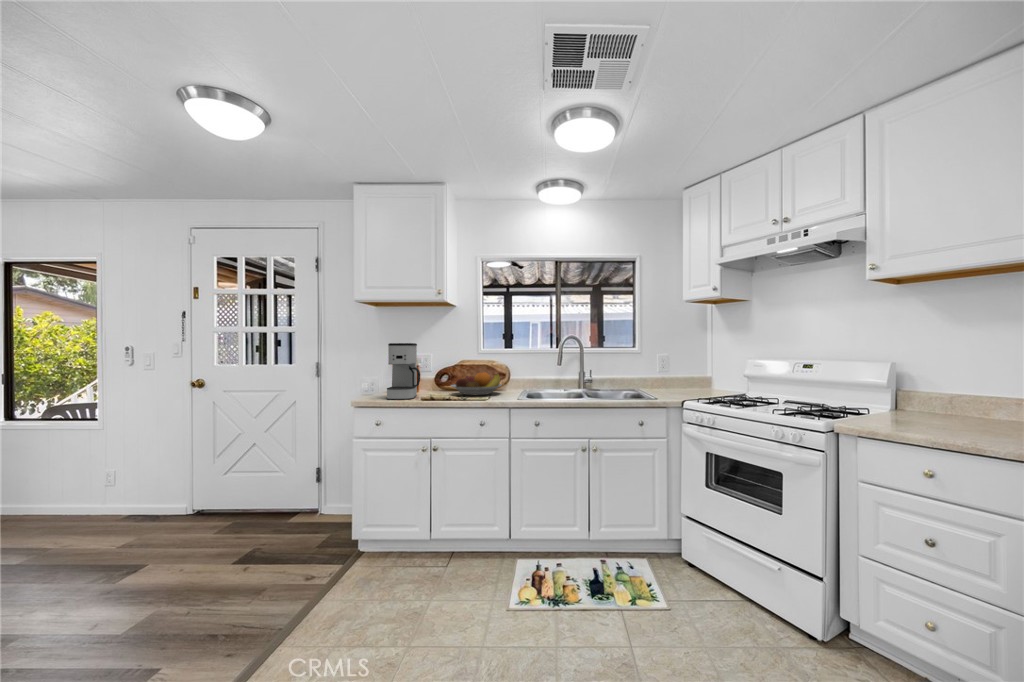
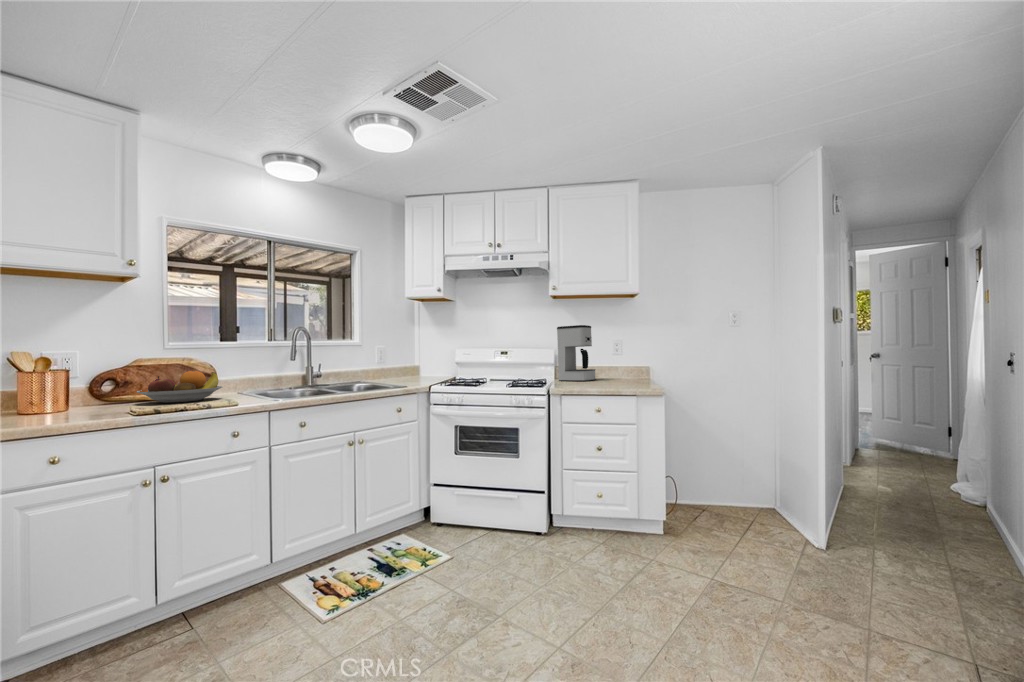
coffee maker: present [387,343,420,400] -> present [557,325,596,381]

